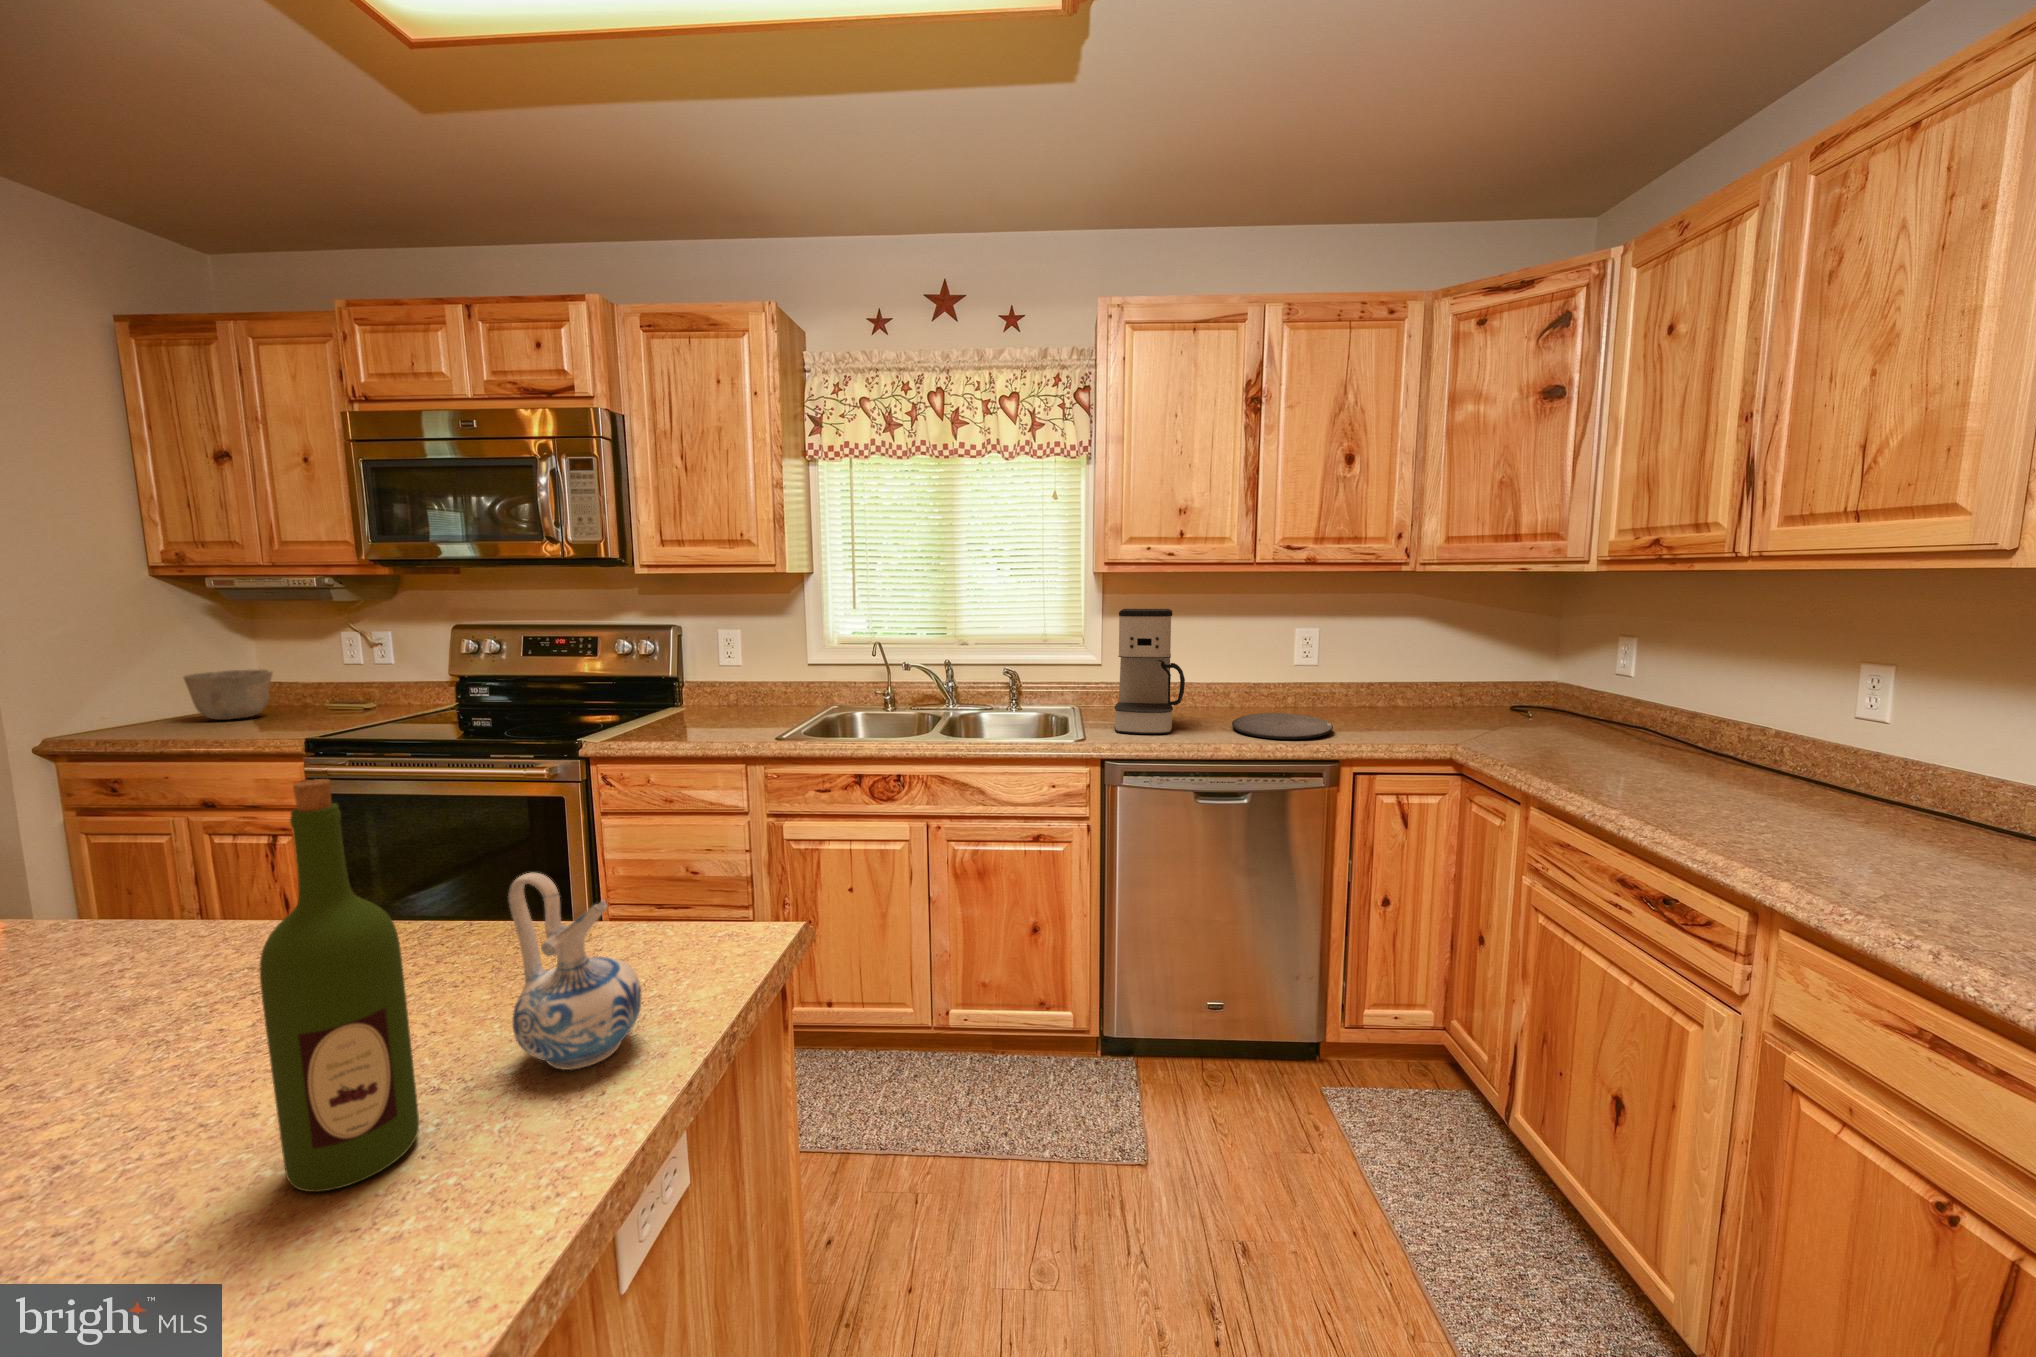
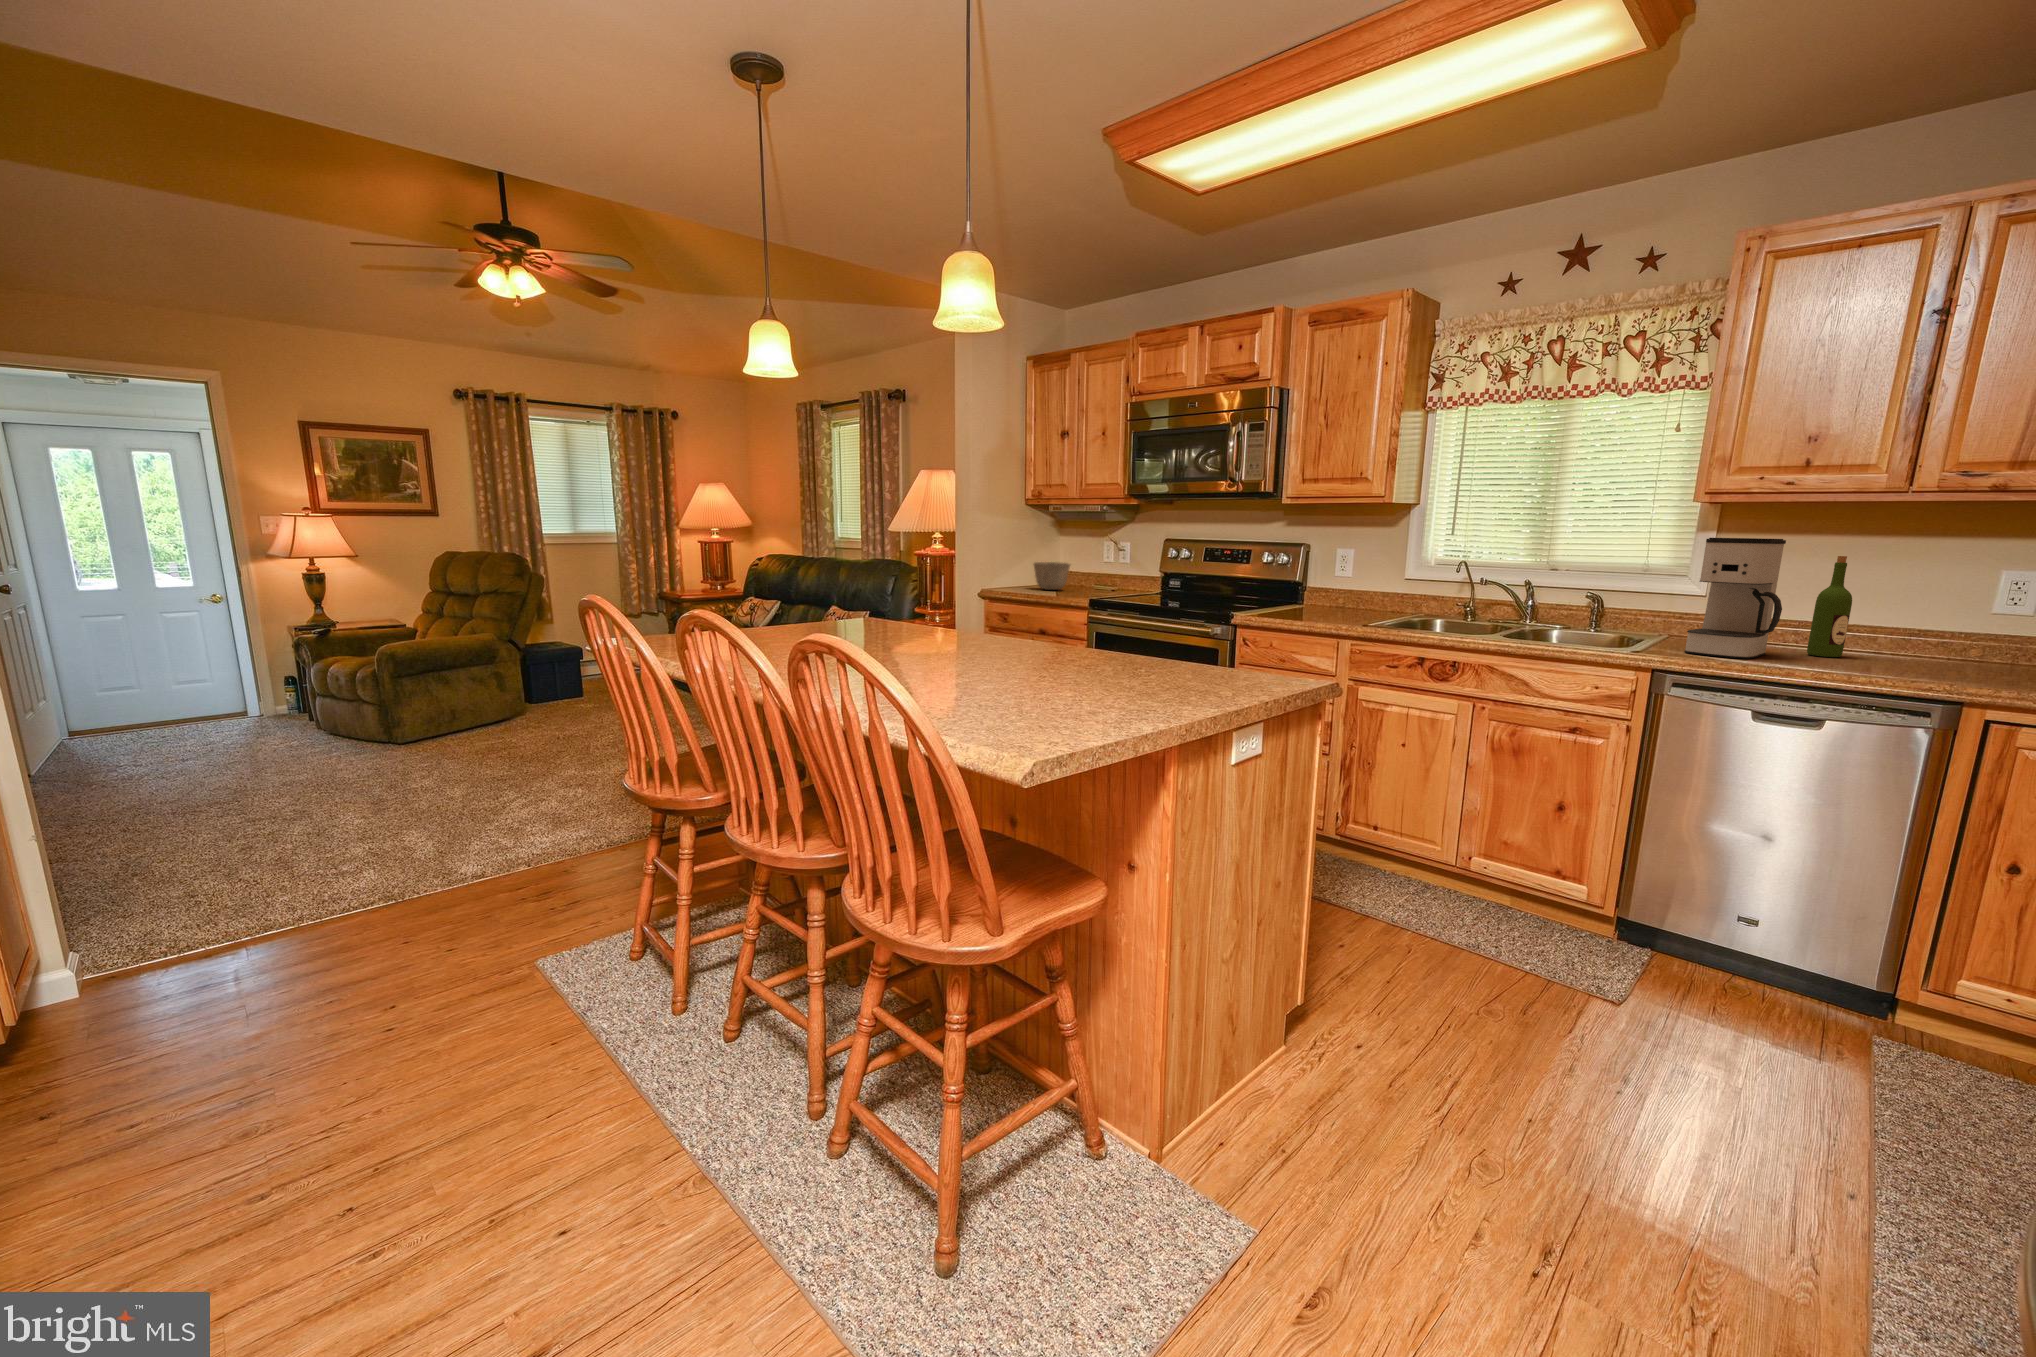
plate: present [1232,713,1333,739] -> none [1836,656,1985,677]
wine bottle: present [260,779,419,1192] -> present [1807,556,1852,657]
ceramic pitcher: present [508,873,642,1070] -> none [1209,605,1256,684]

